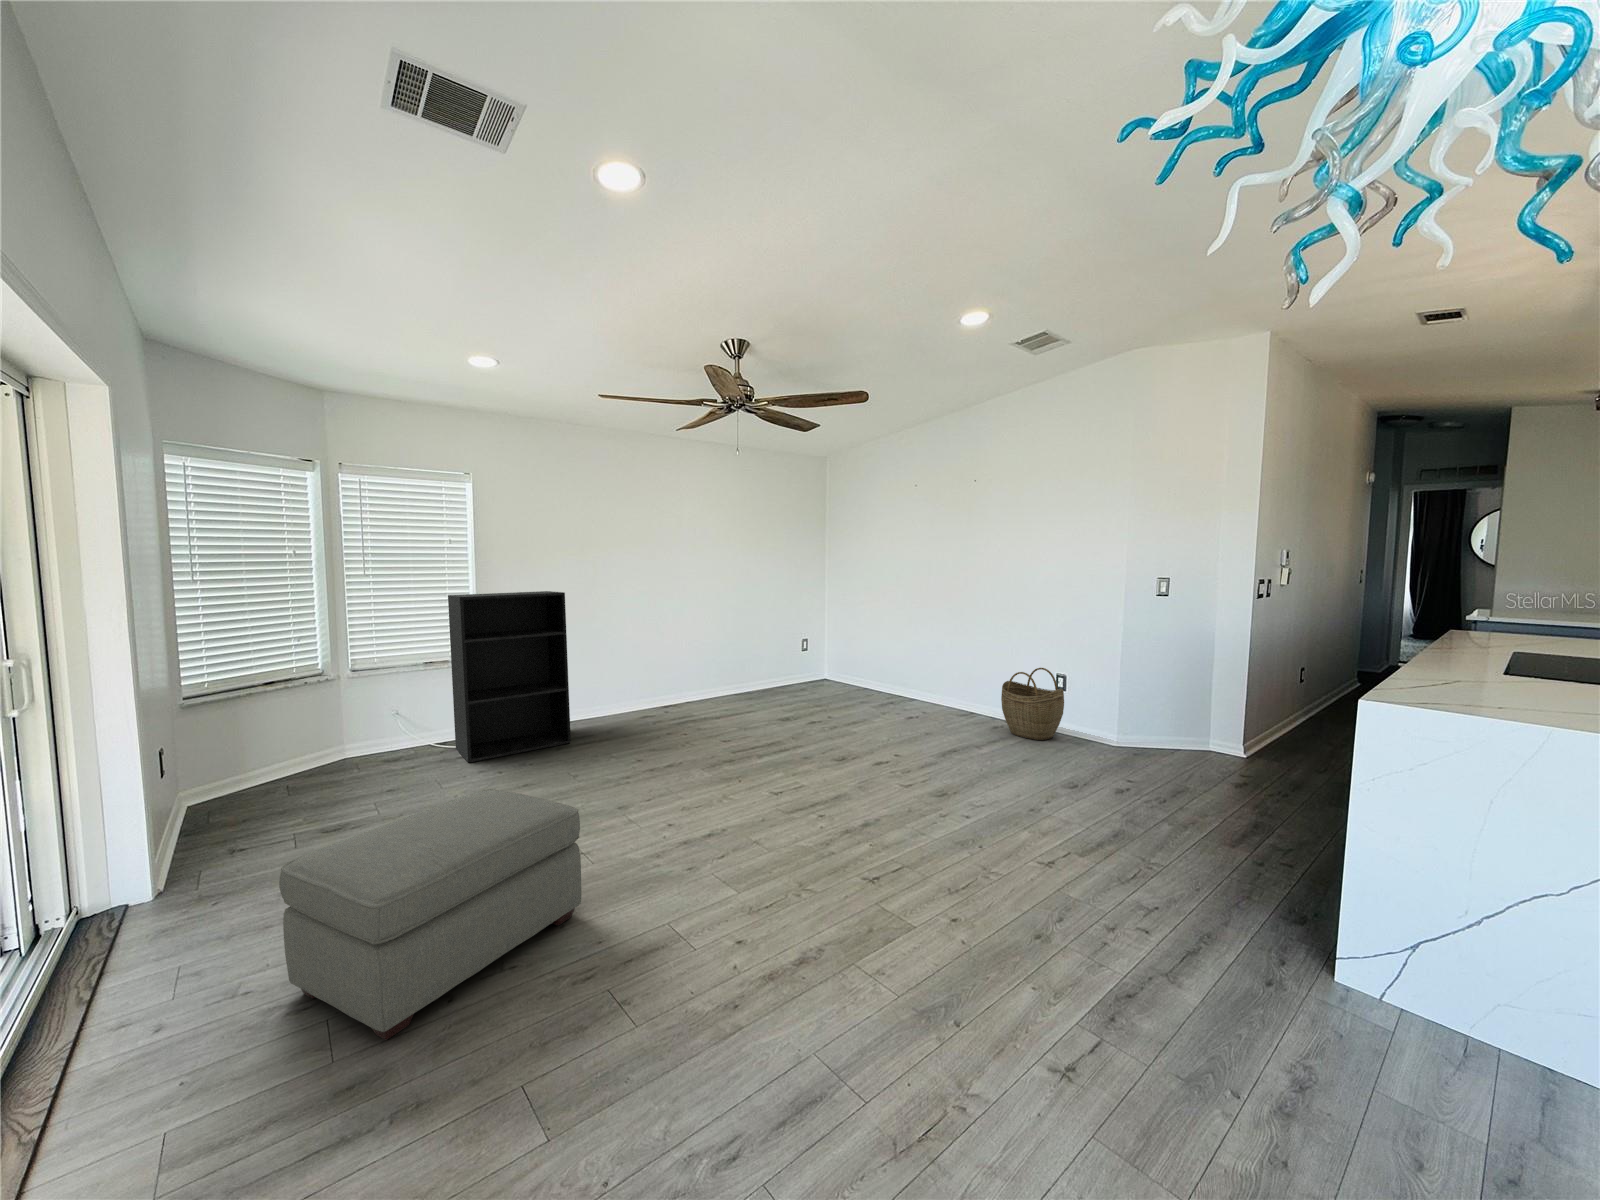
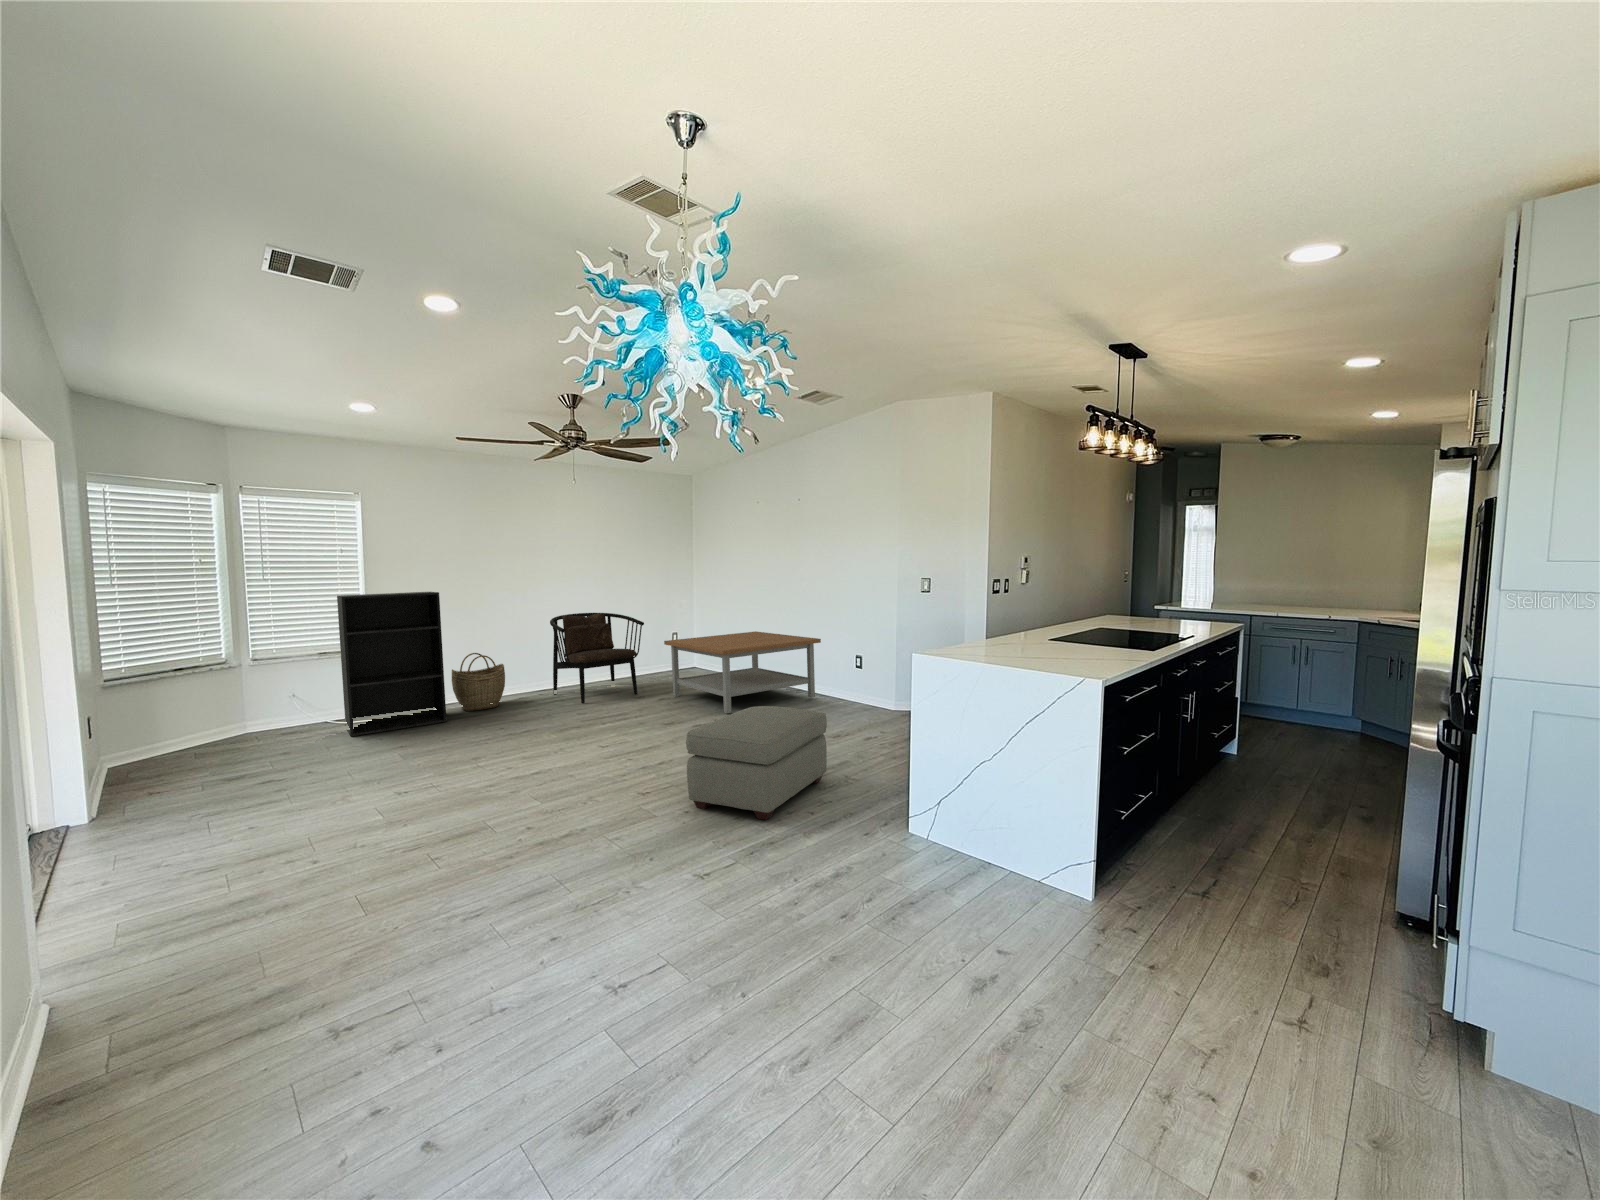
armchair: none [671,615,772,719] -> present [550,613,644,703]
coffee table: none [799,637,980,735] -> present [664,631,821,713]
woven basket: present [1001,668,1064,740] -> present [452,653,505,711]
ottoman: present [279,789,581,1040] -> present [686,706,827,820]

